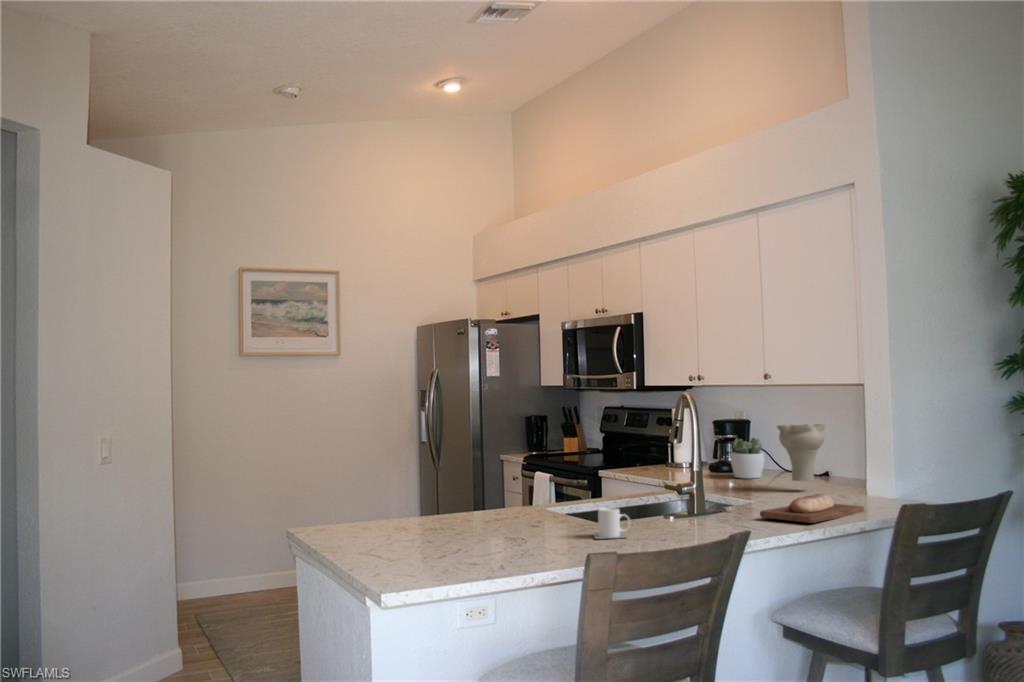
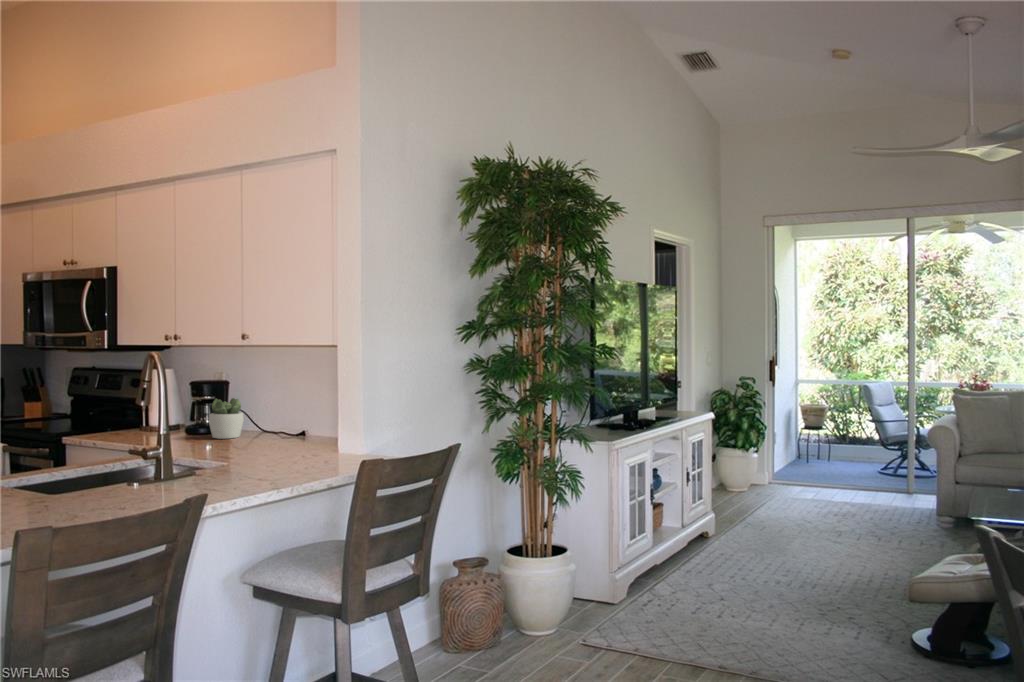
vase: present [777,424,826,481] -> none [245,382,309,445]
bread loaf: present [760,494,864,523] -> none [231,451,334,482]
mug: present [593,508,630,539] -> none [29,482,78,520]

